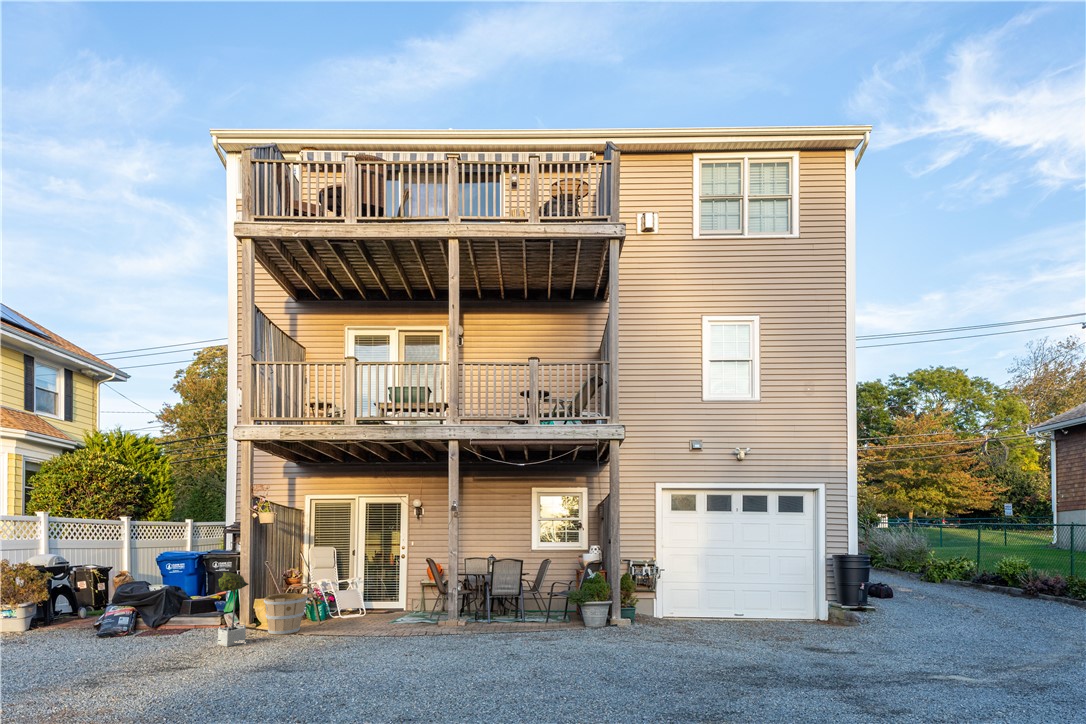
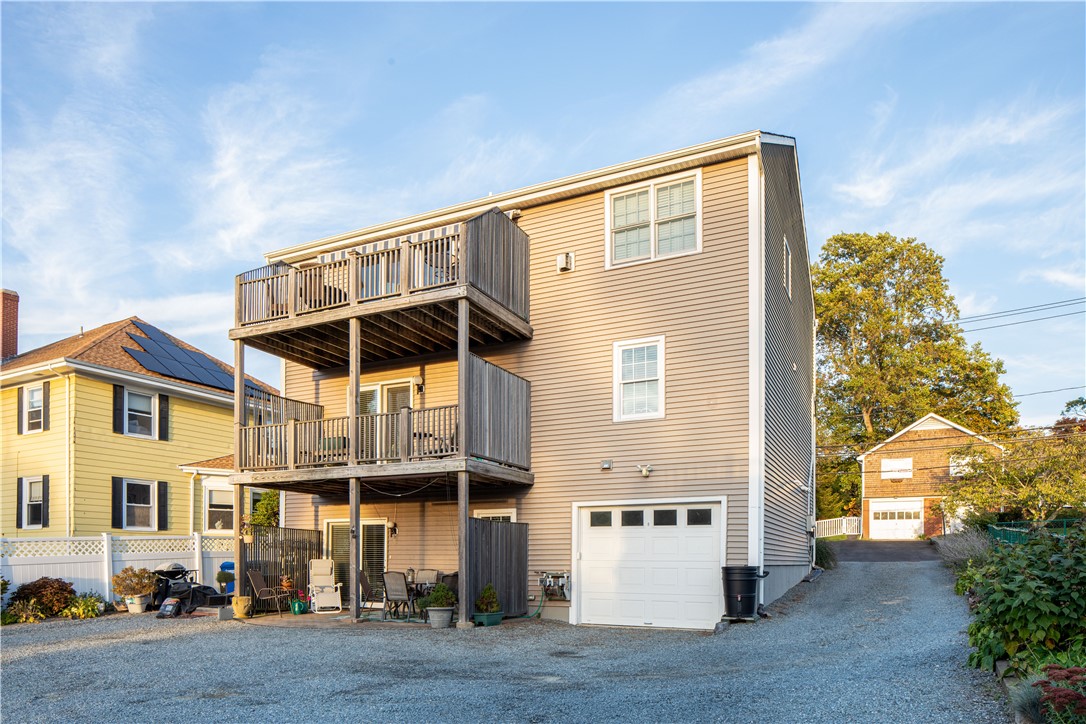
wooden bucket: present [264,593,308,635] -> none [252,589,283,617]

